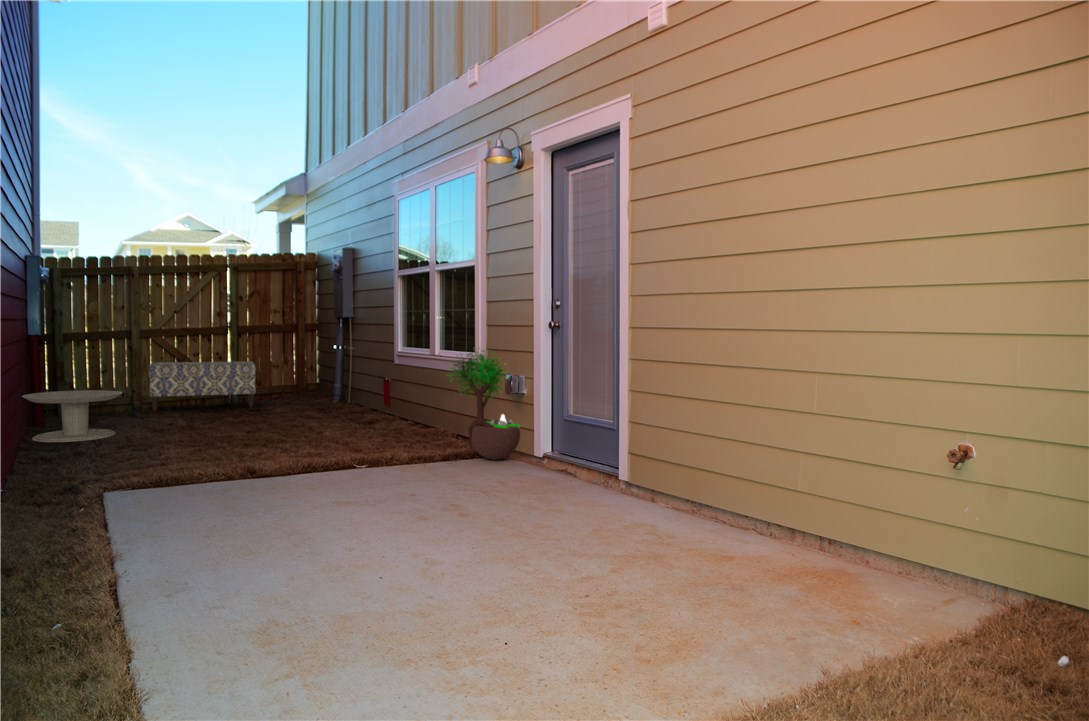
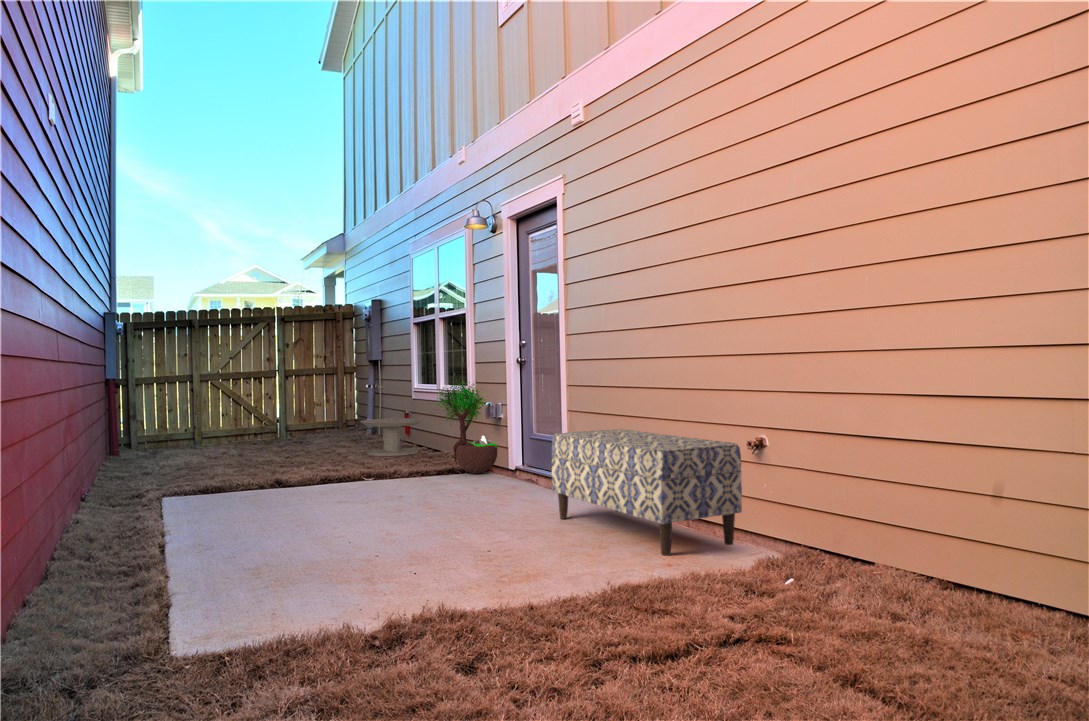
bench: present [149,361,256,411] -> present [552,429,742,556]
side table: present [22,390,122,442] -> present [360,418,423,456]

